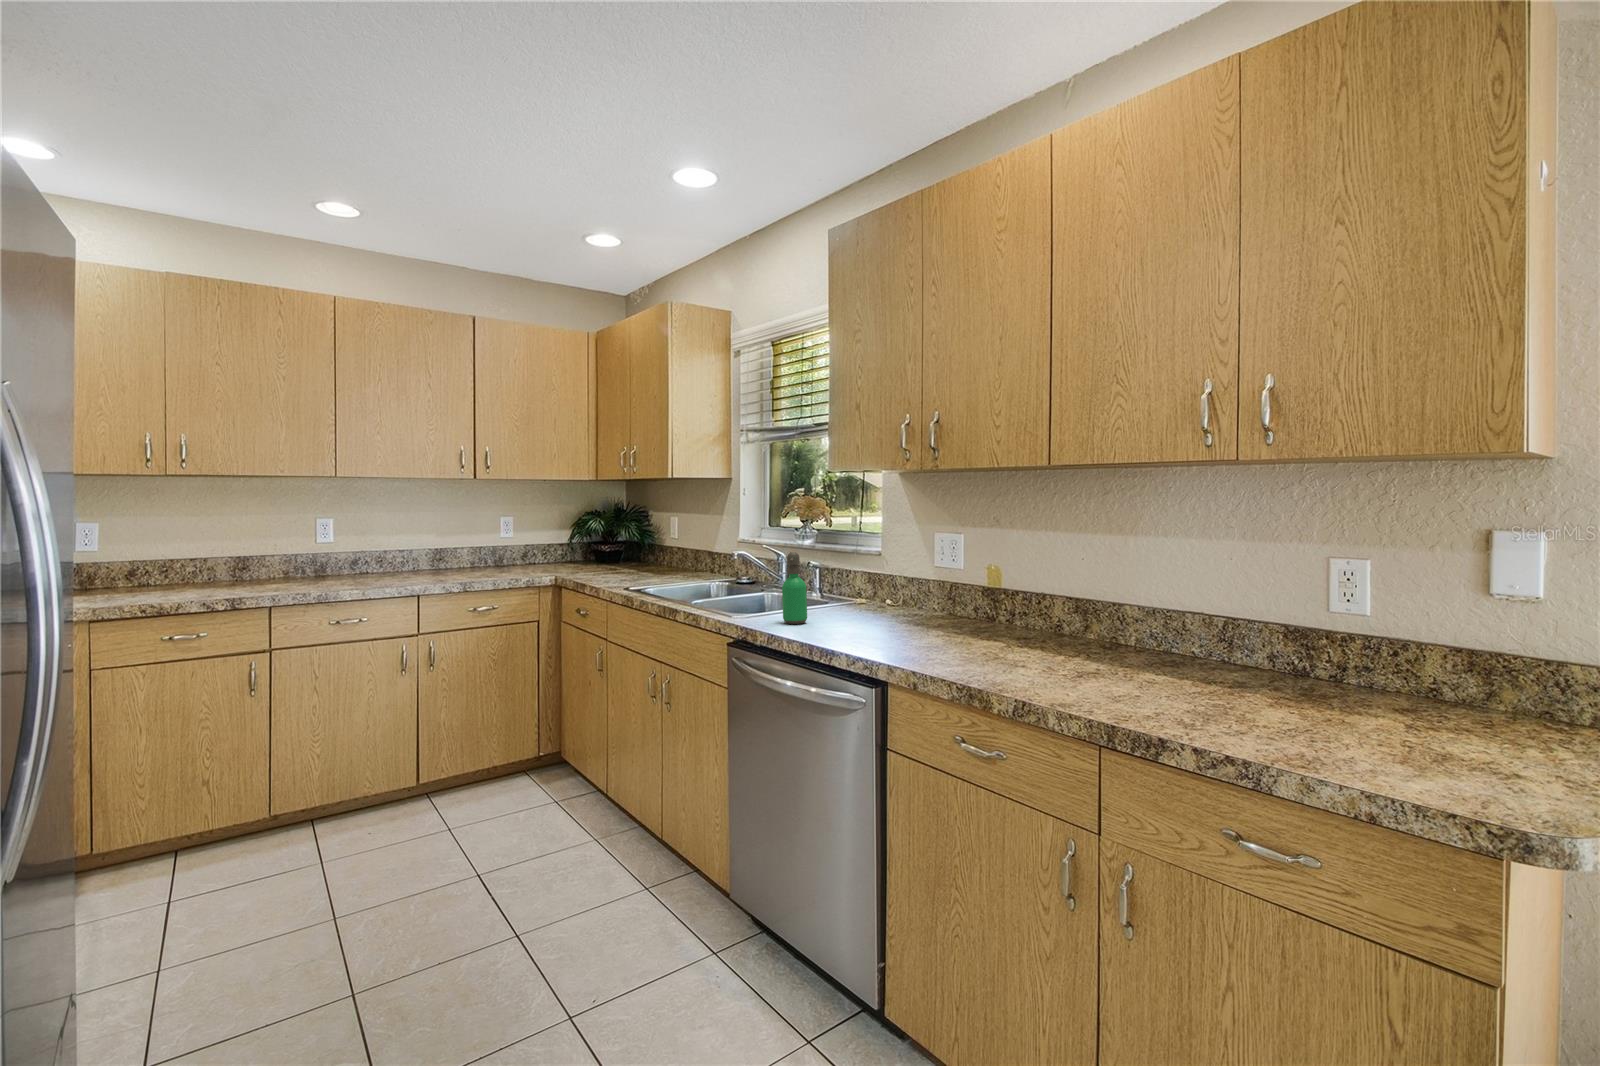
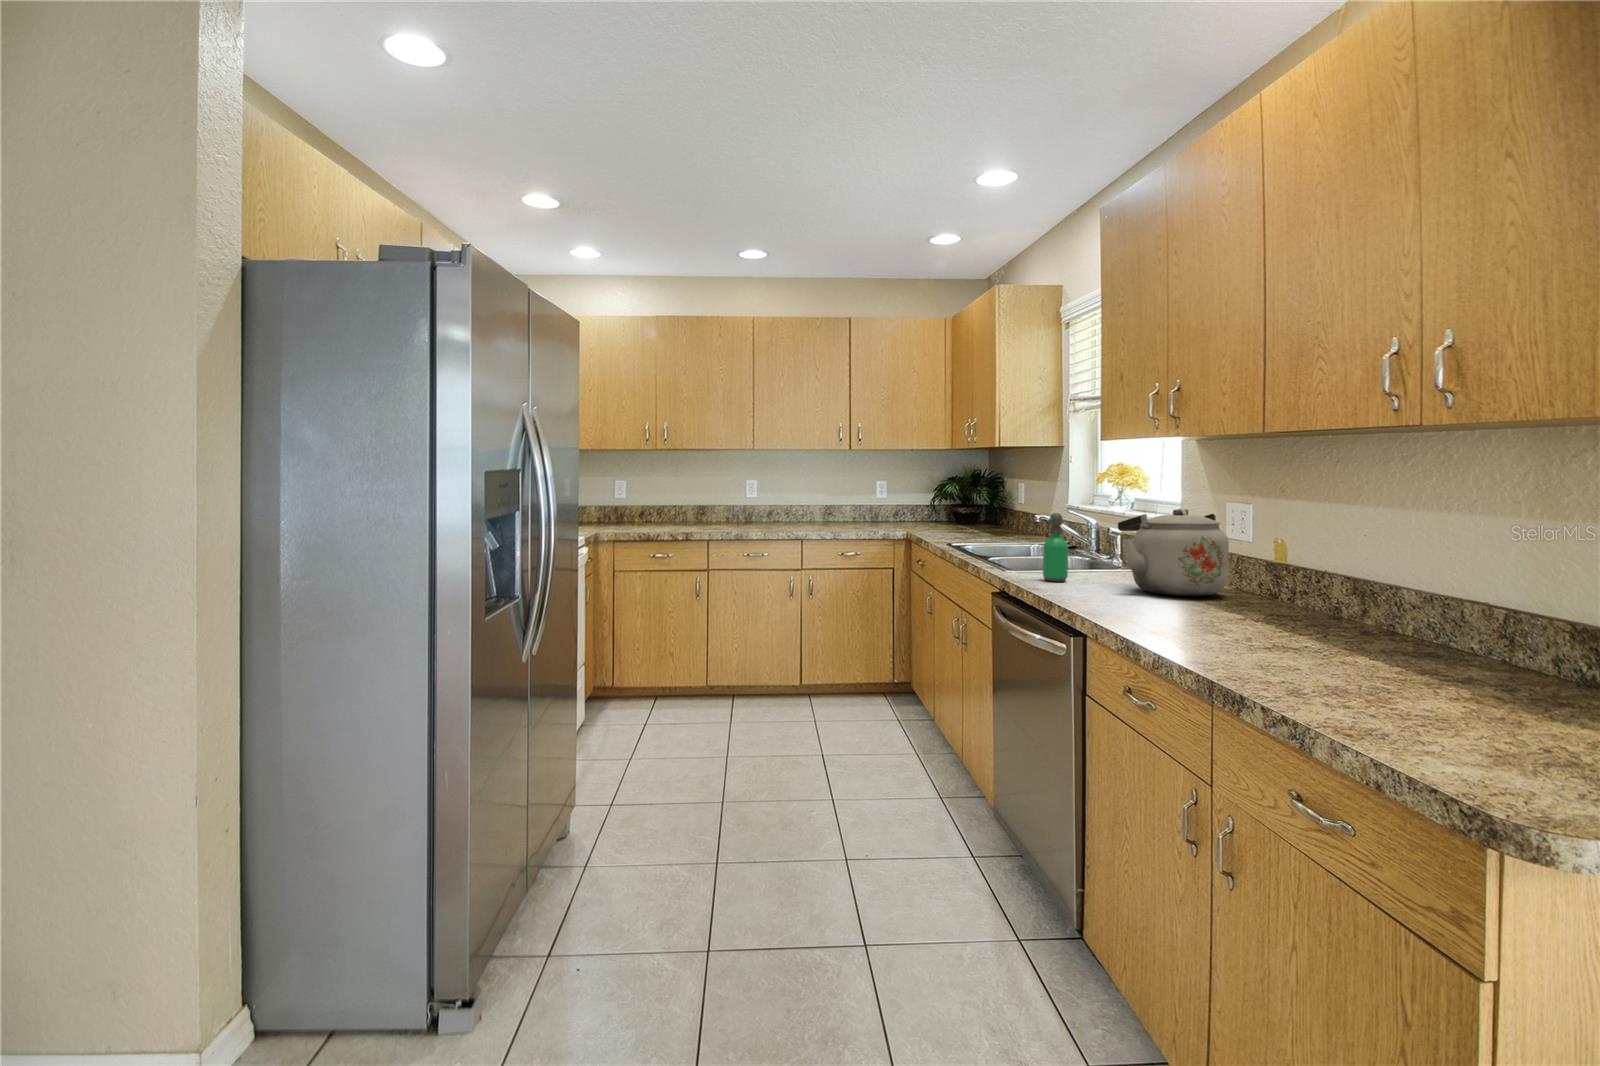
kettle: none [856,543,958,627] -> present [1118,509,1229,596]

